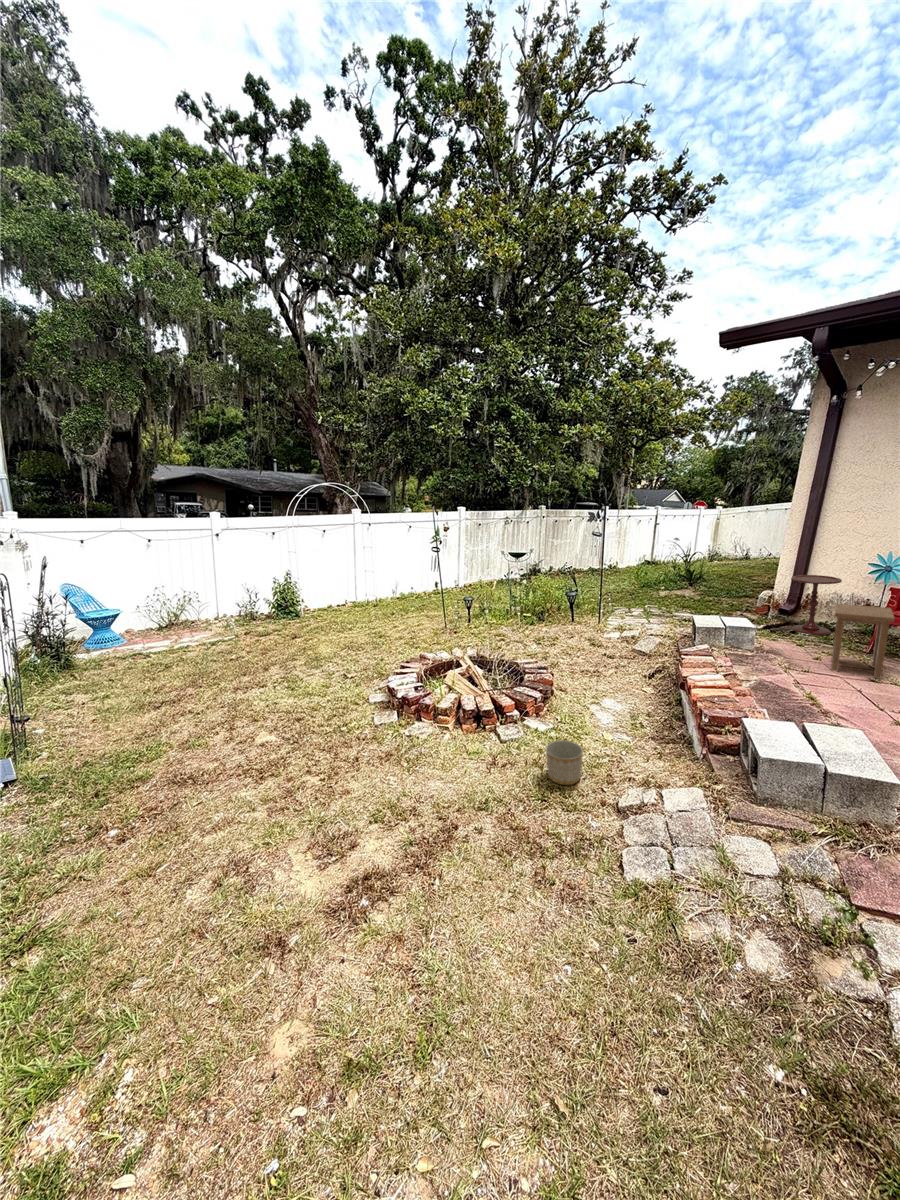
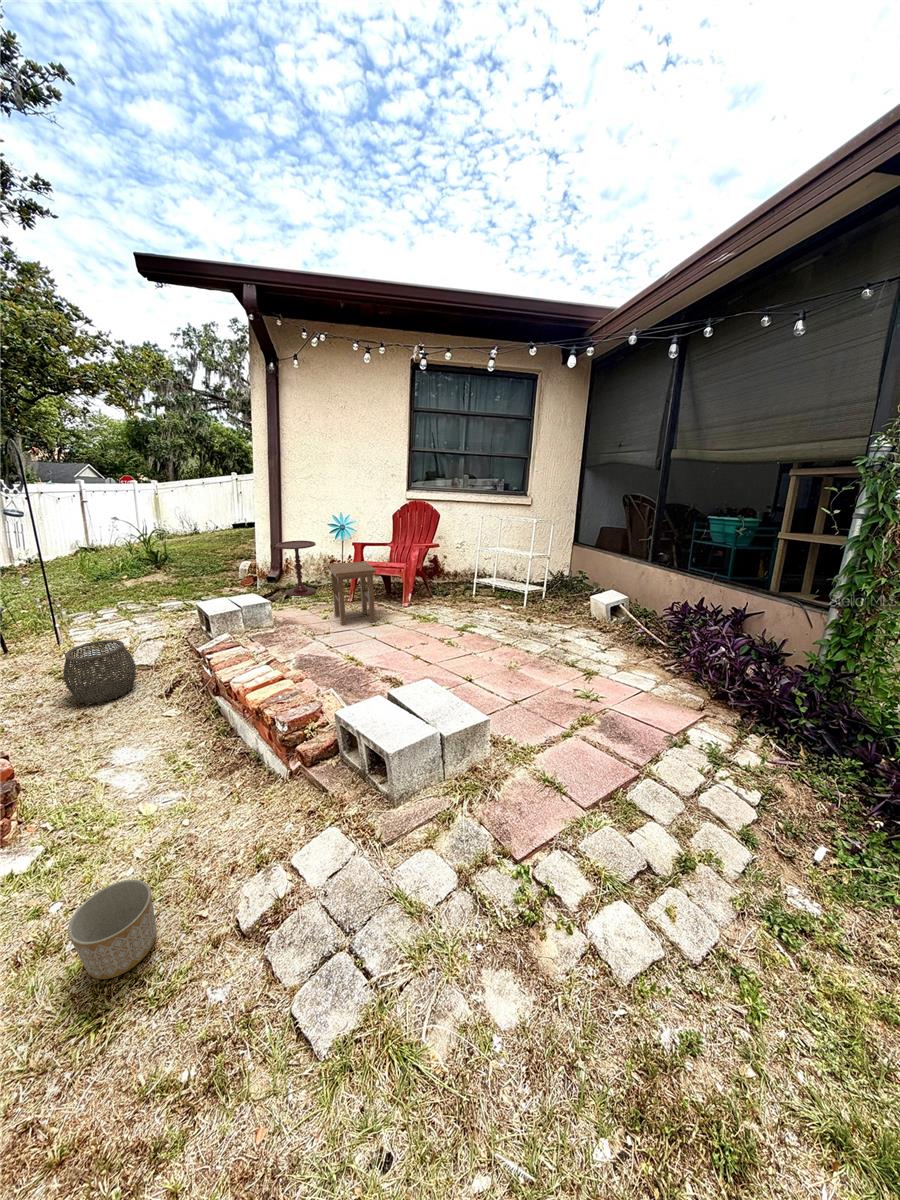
woven basket: none [592,624,634,666] -> present [63,640,136,704]

